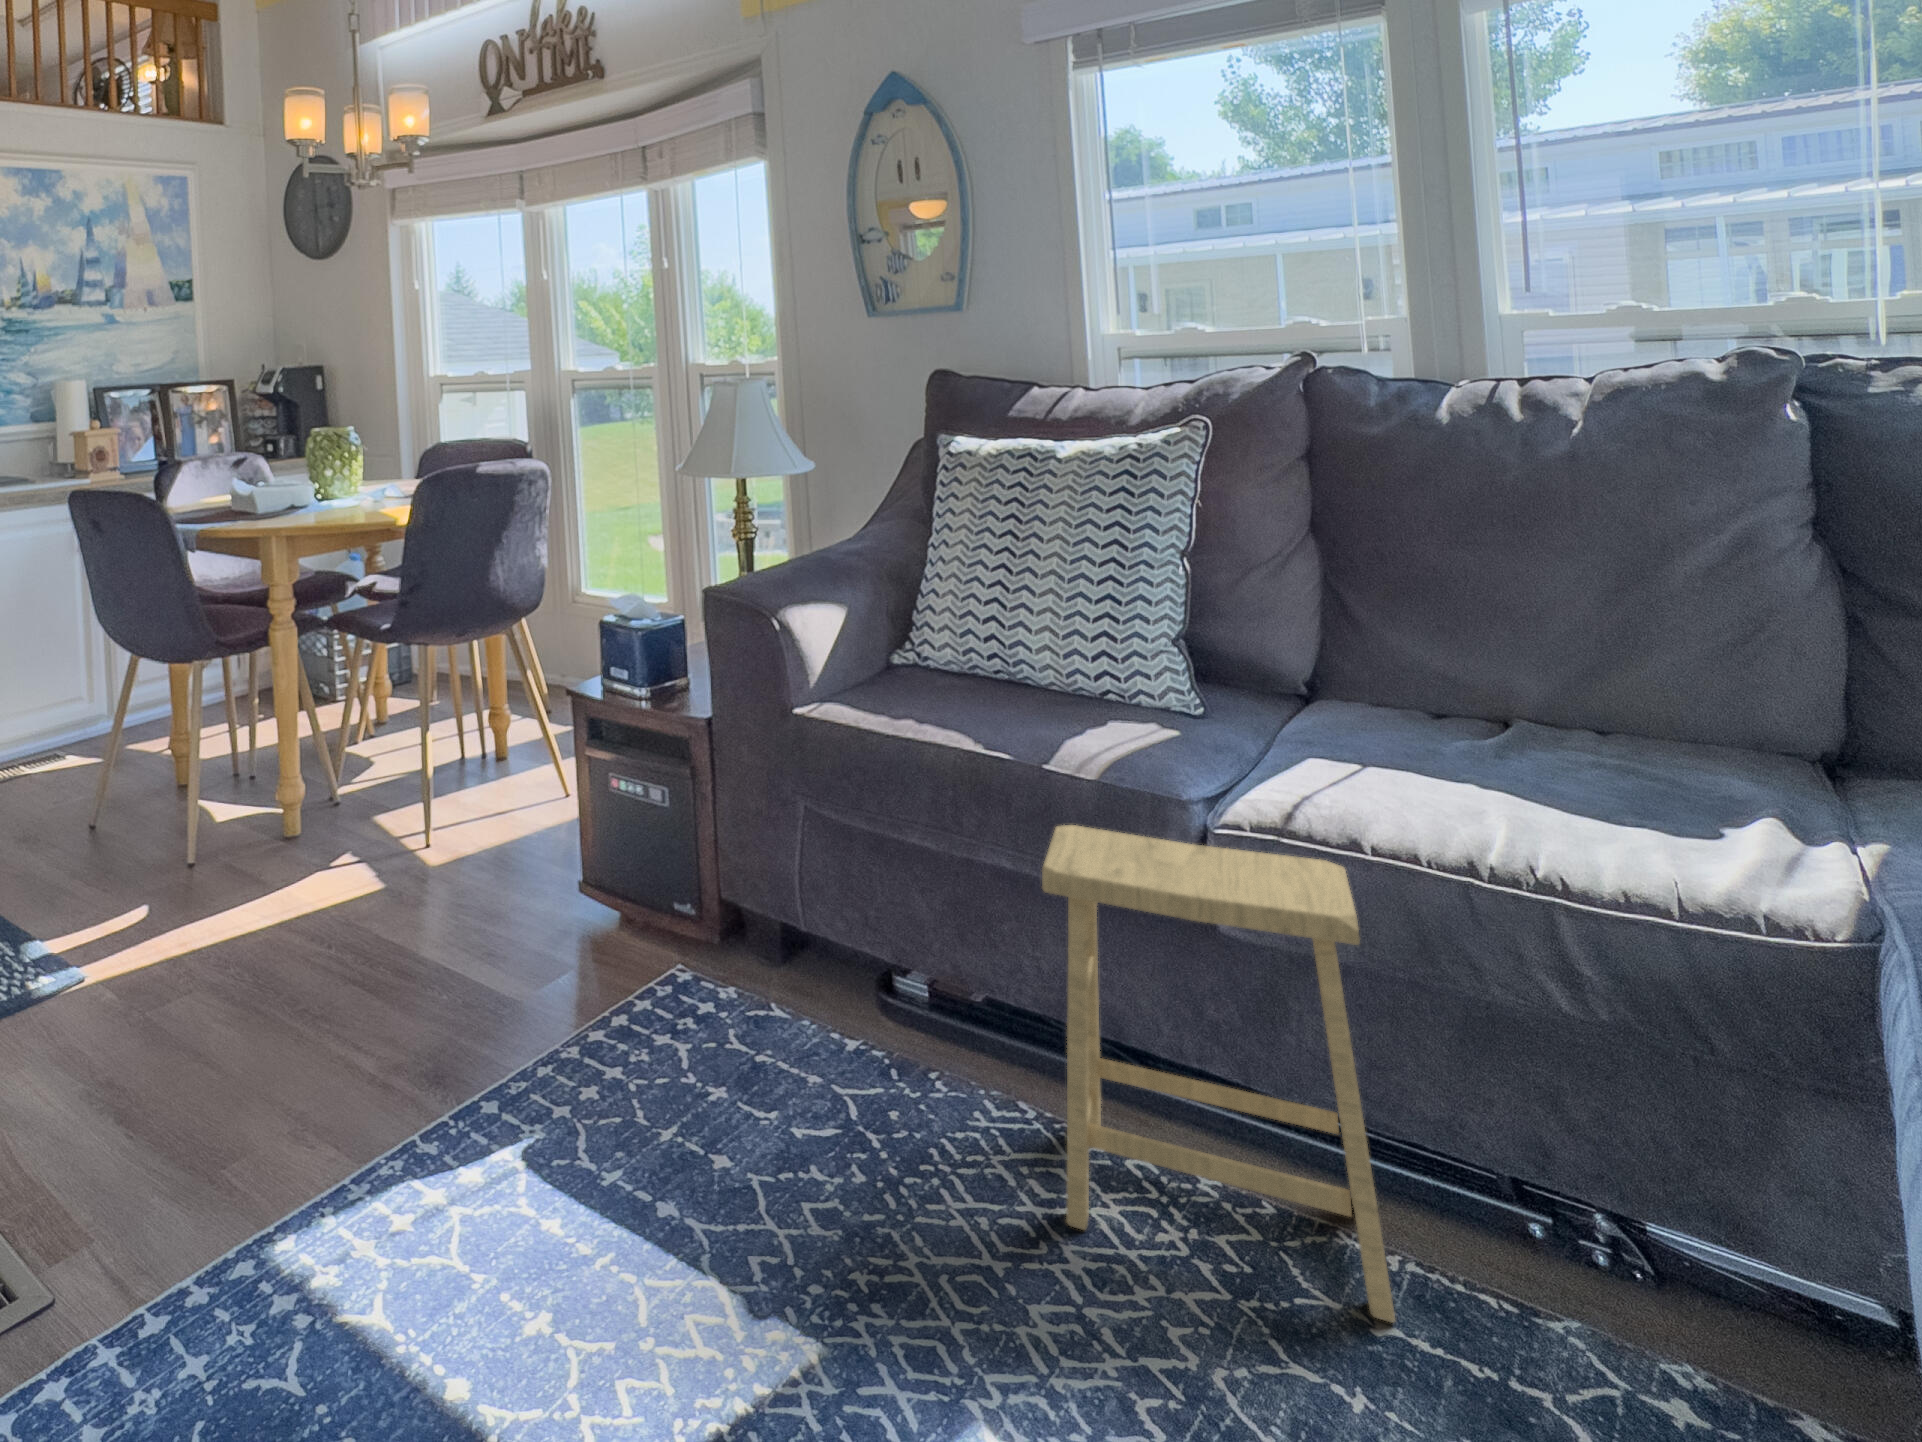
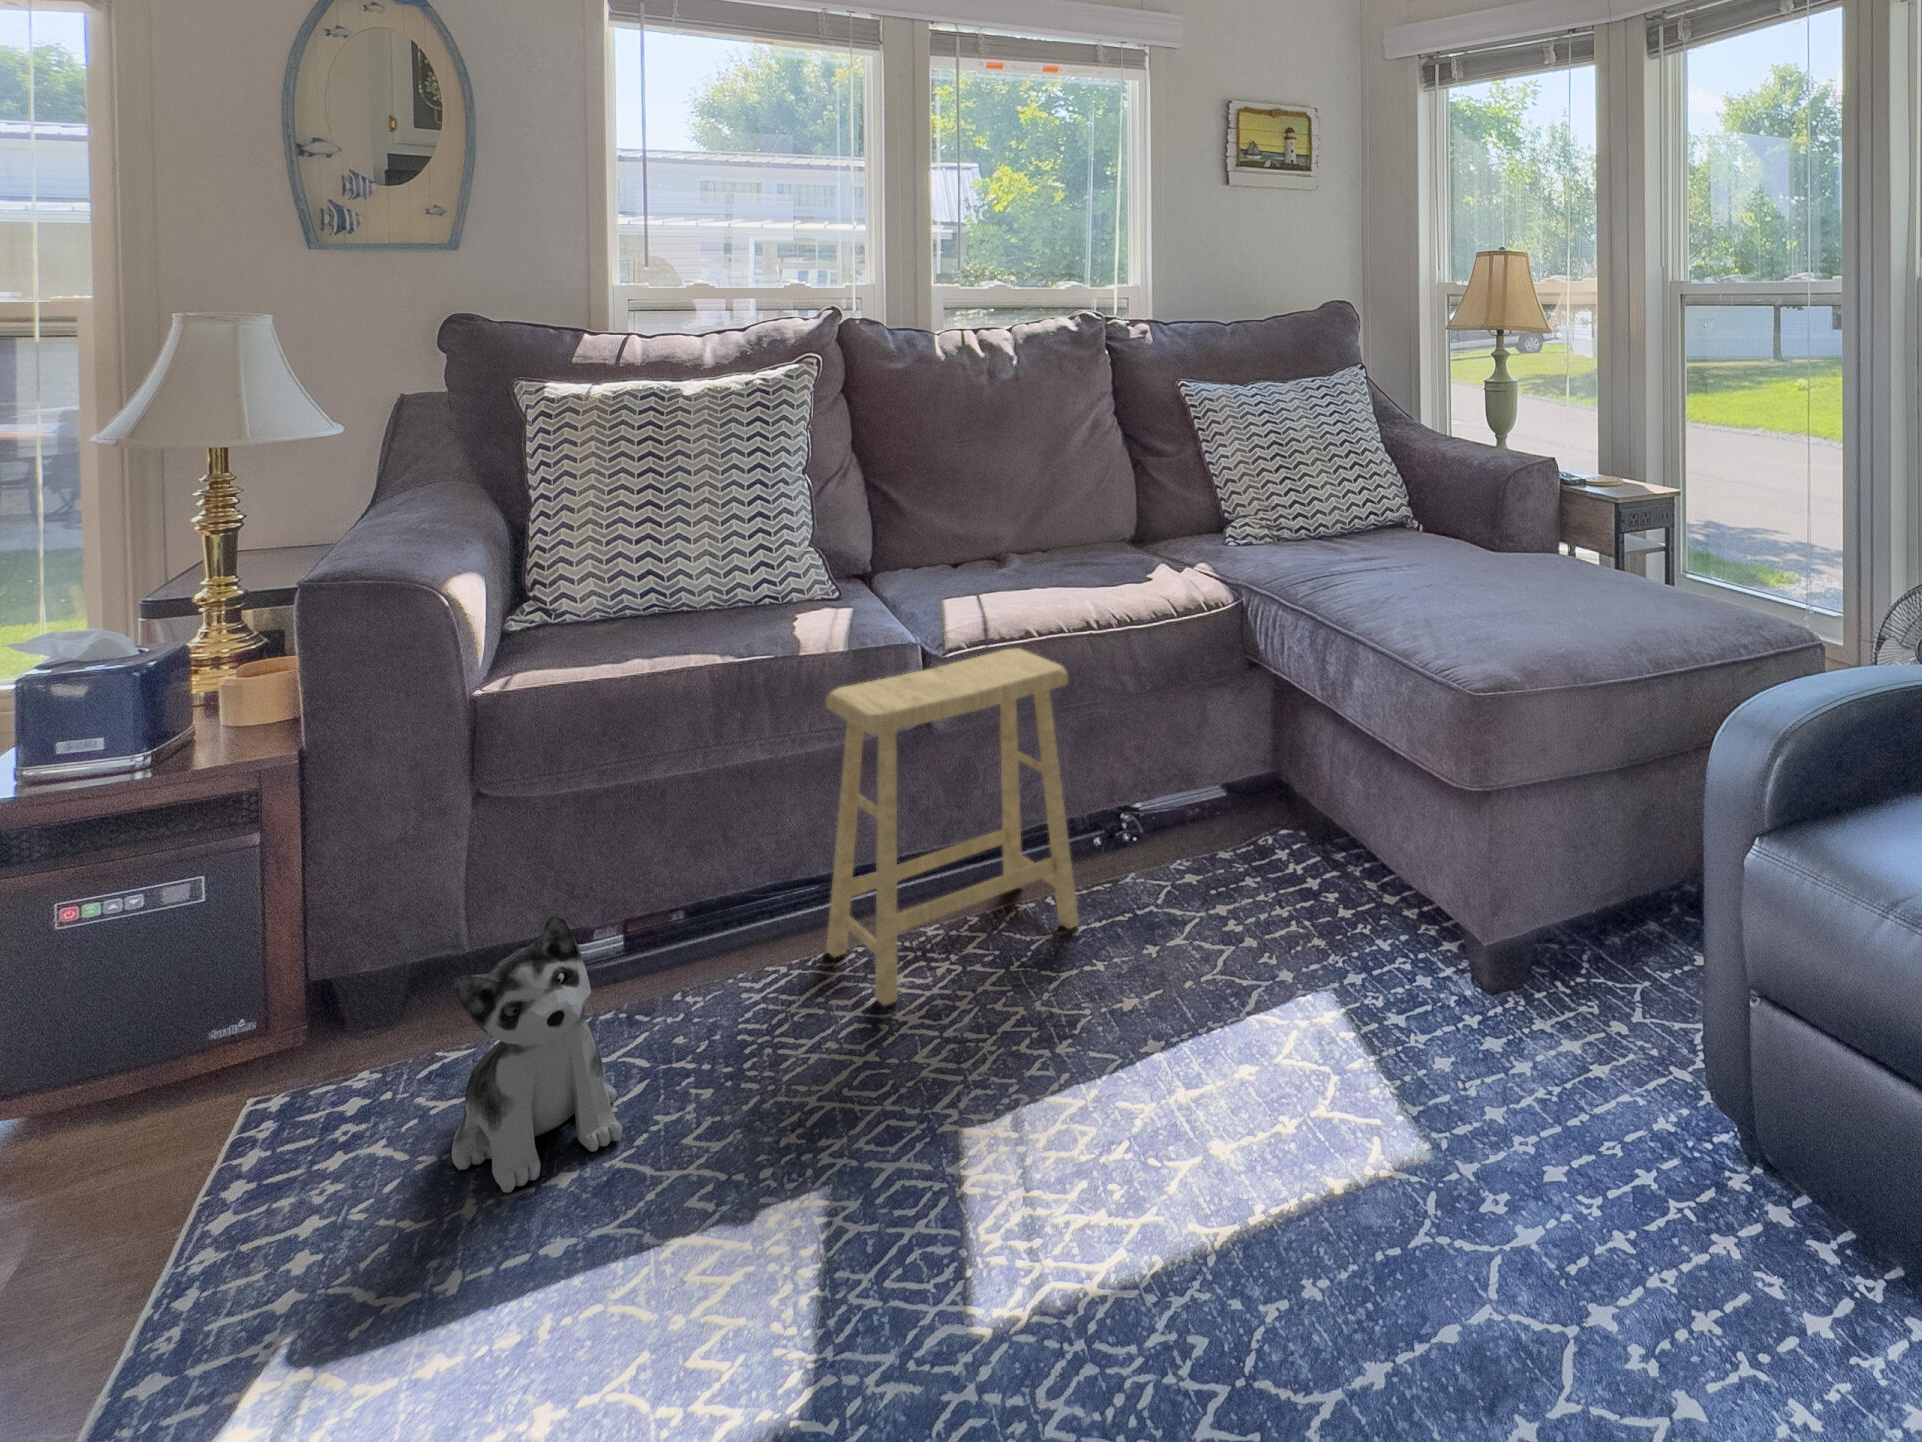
plush toy: none [677,926,814,1162] -> present [452,914,622,1192]

